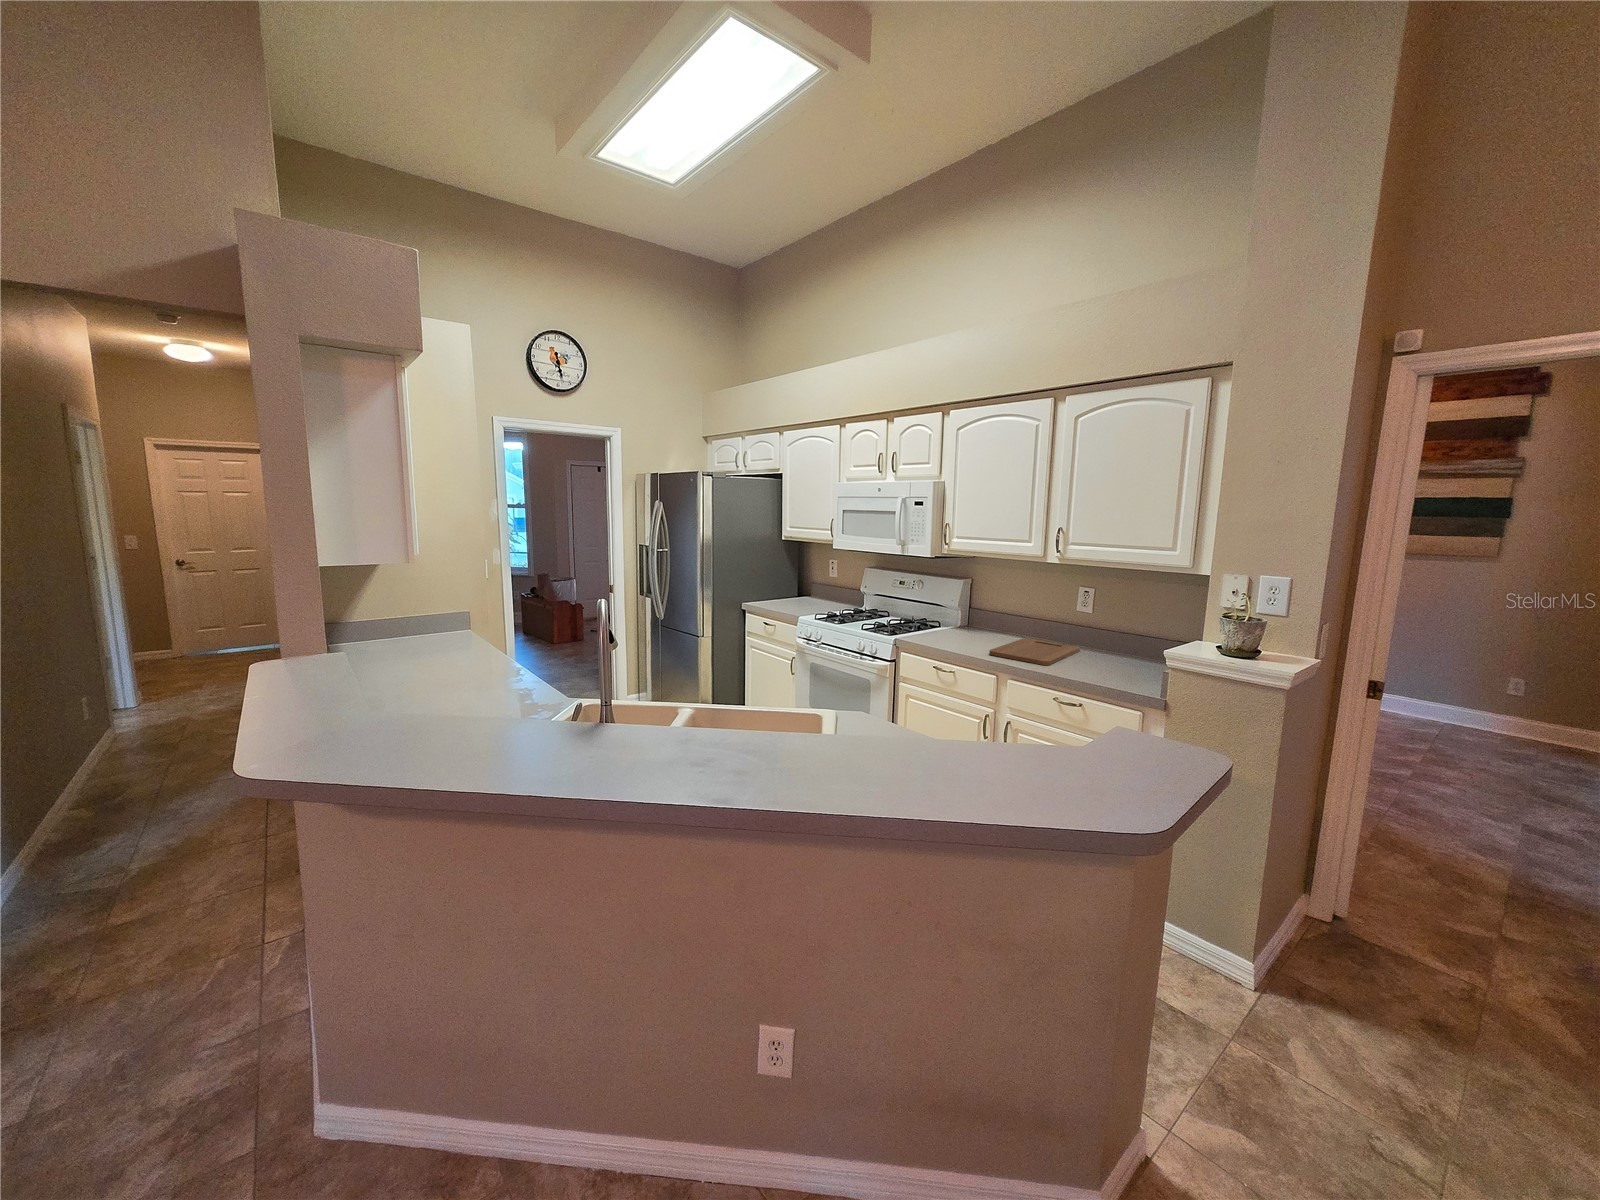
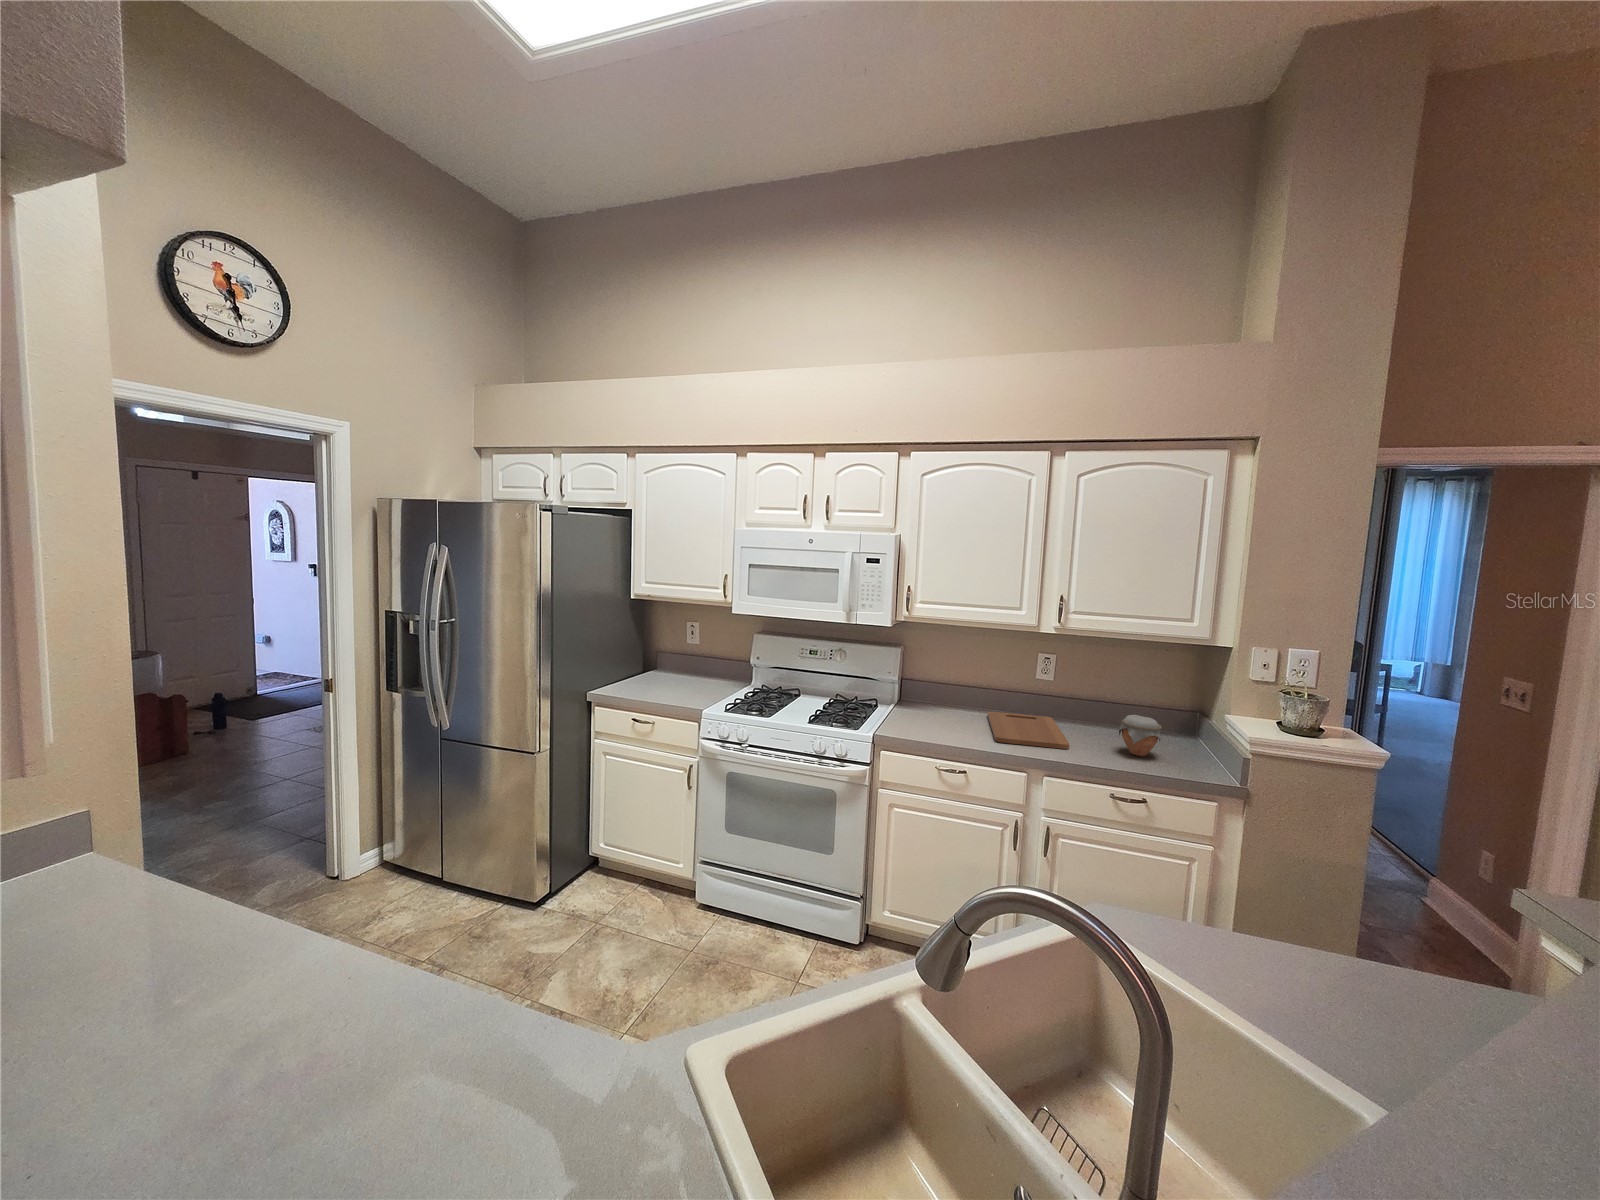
jar: none [1093,640,1136,678] -> present [1119,715,1162,756]

